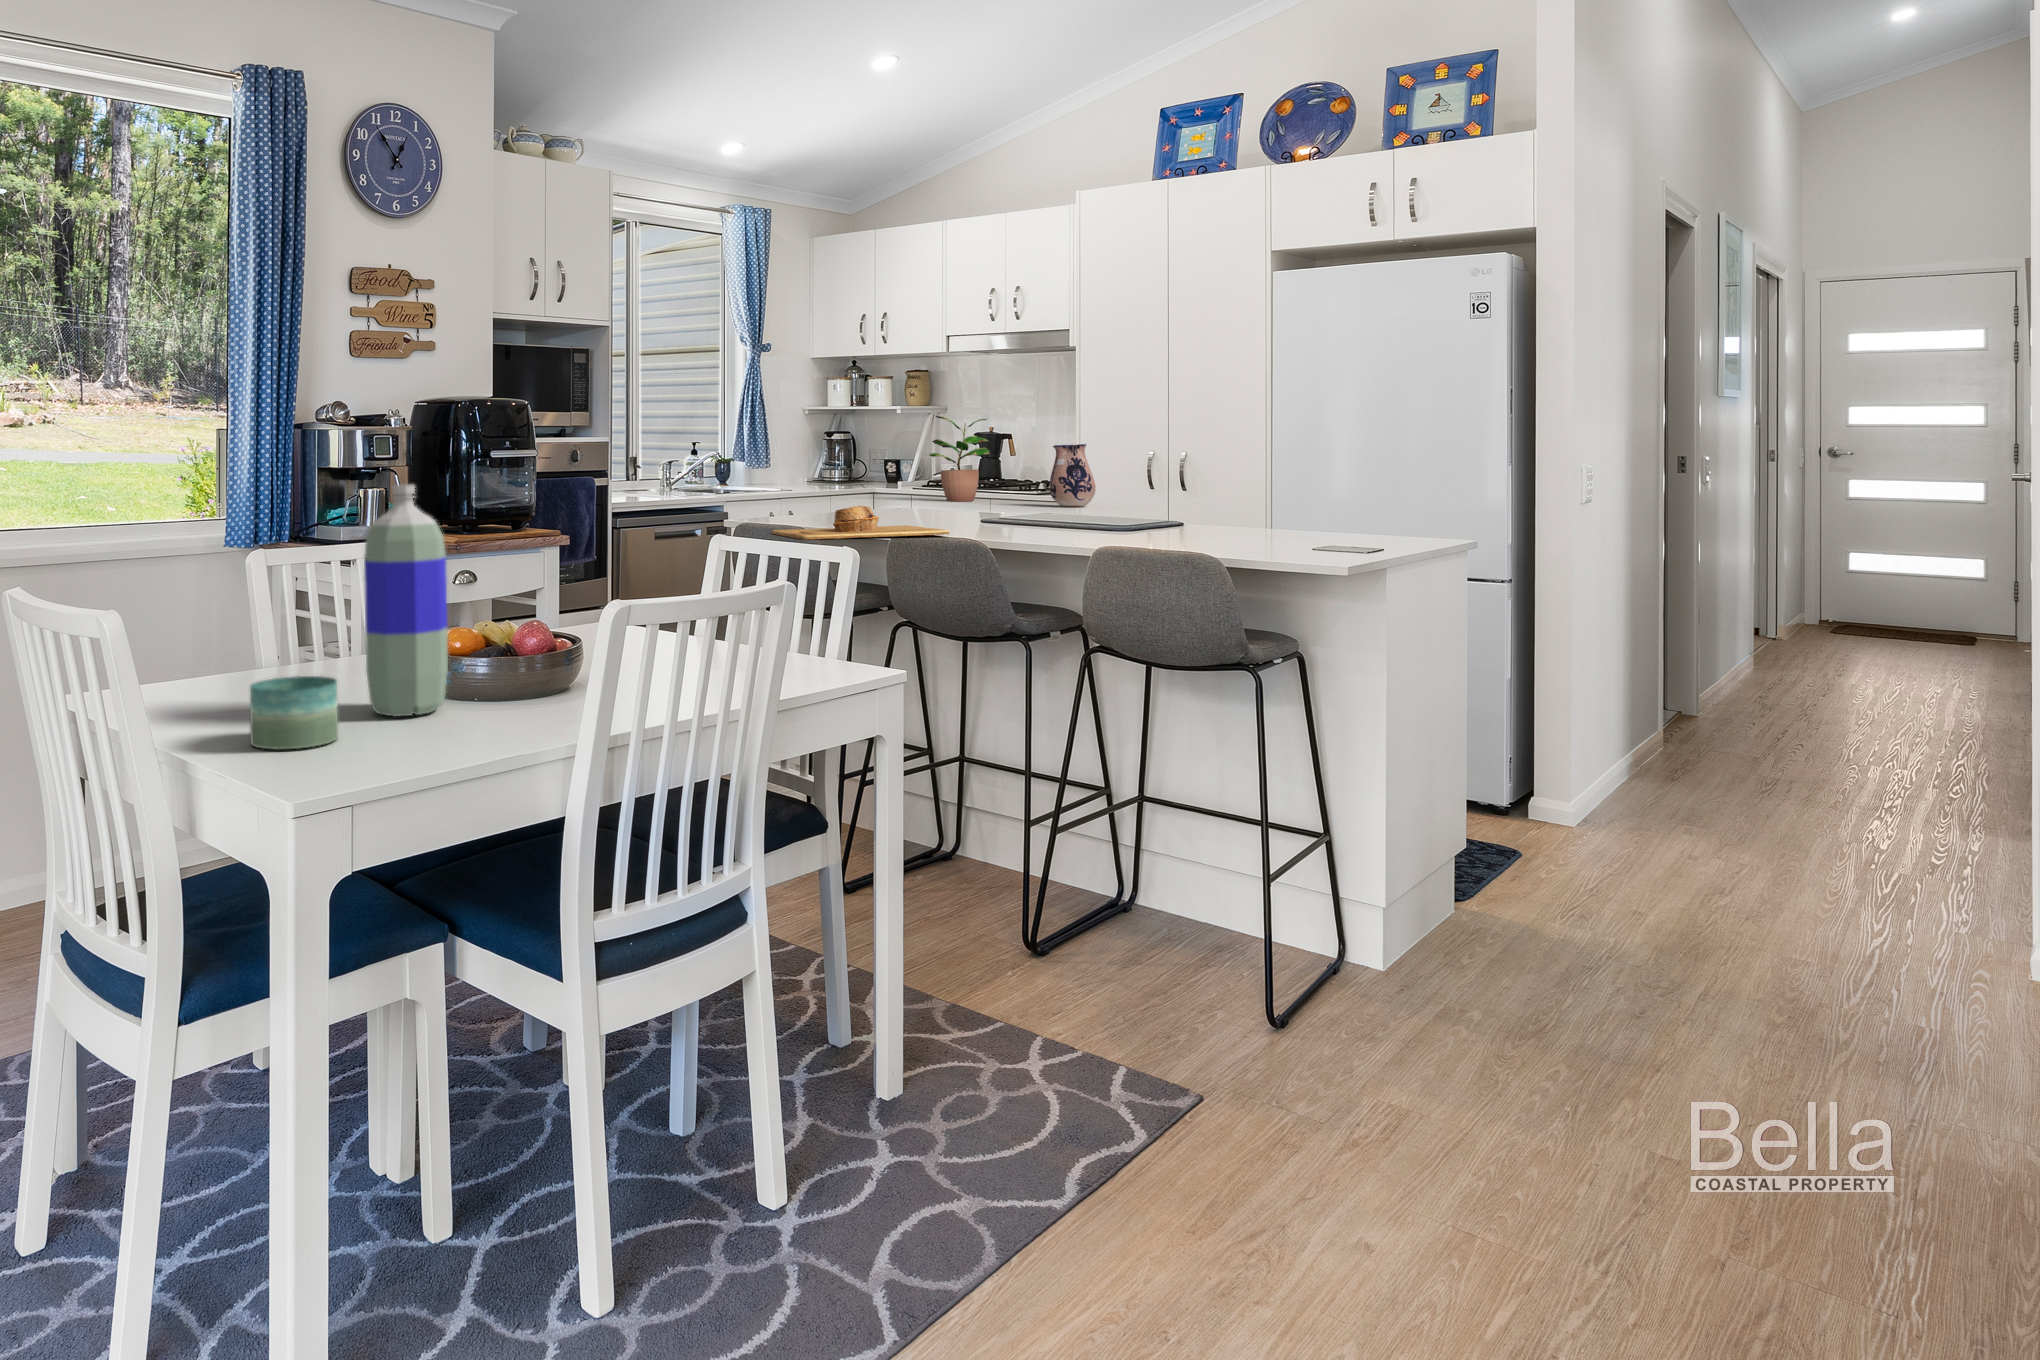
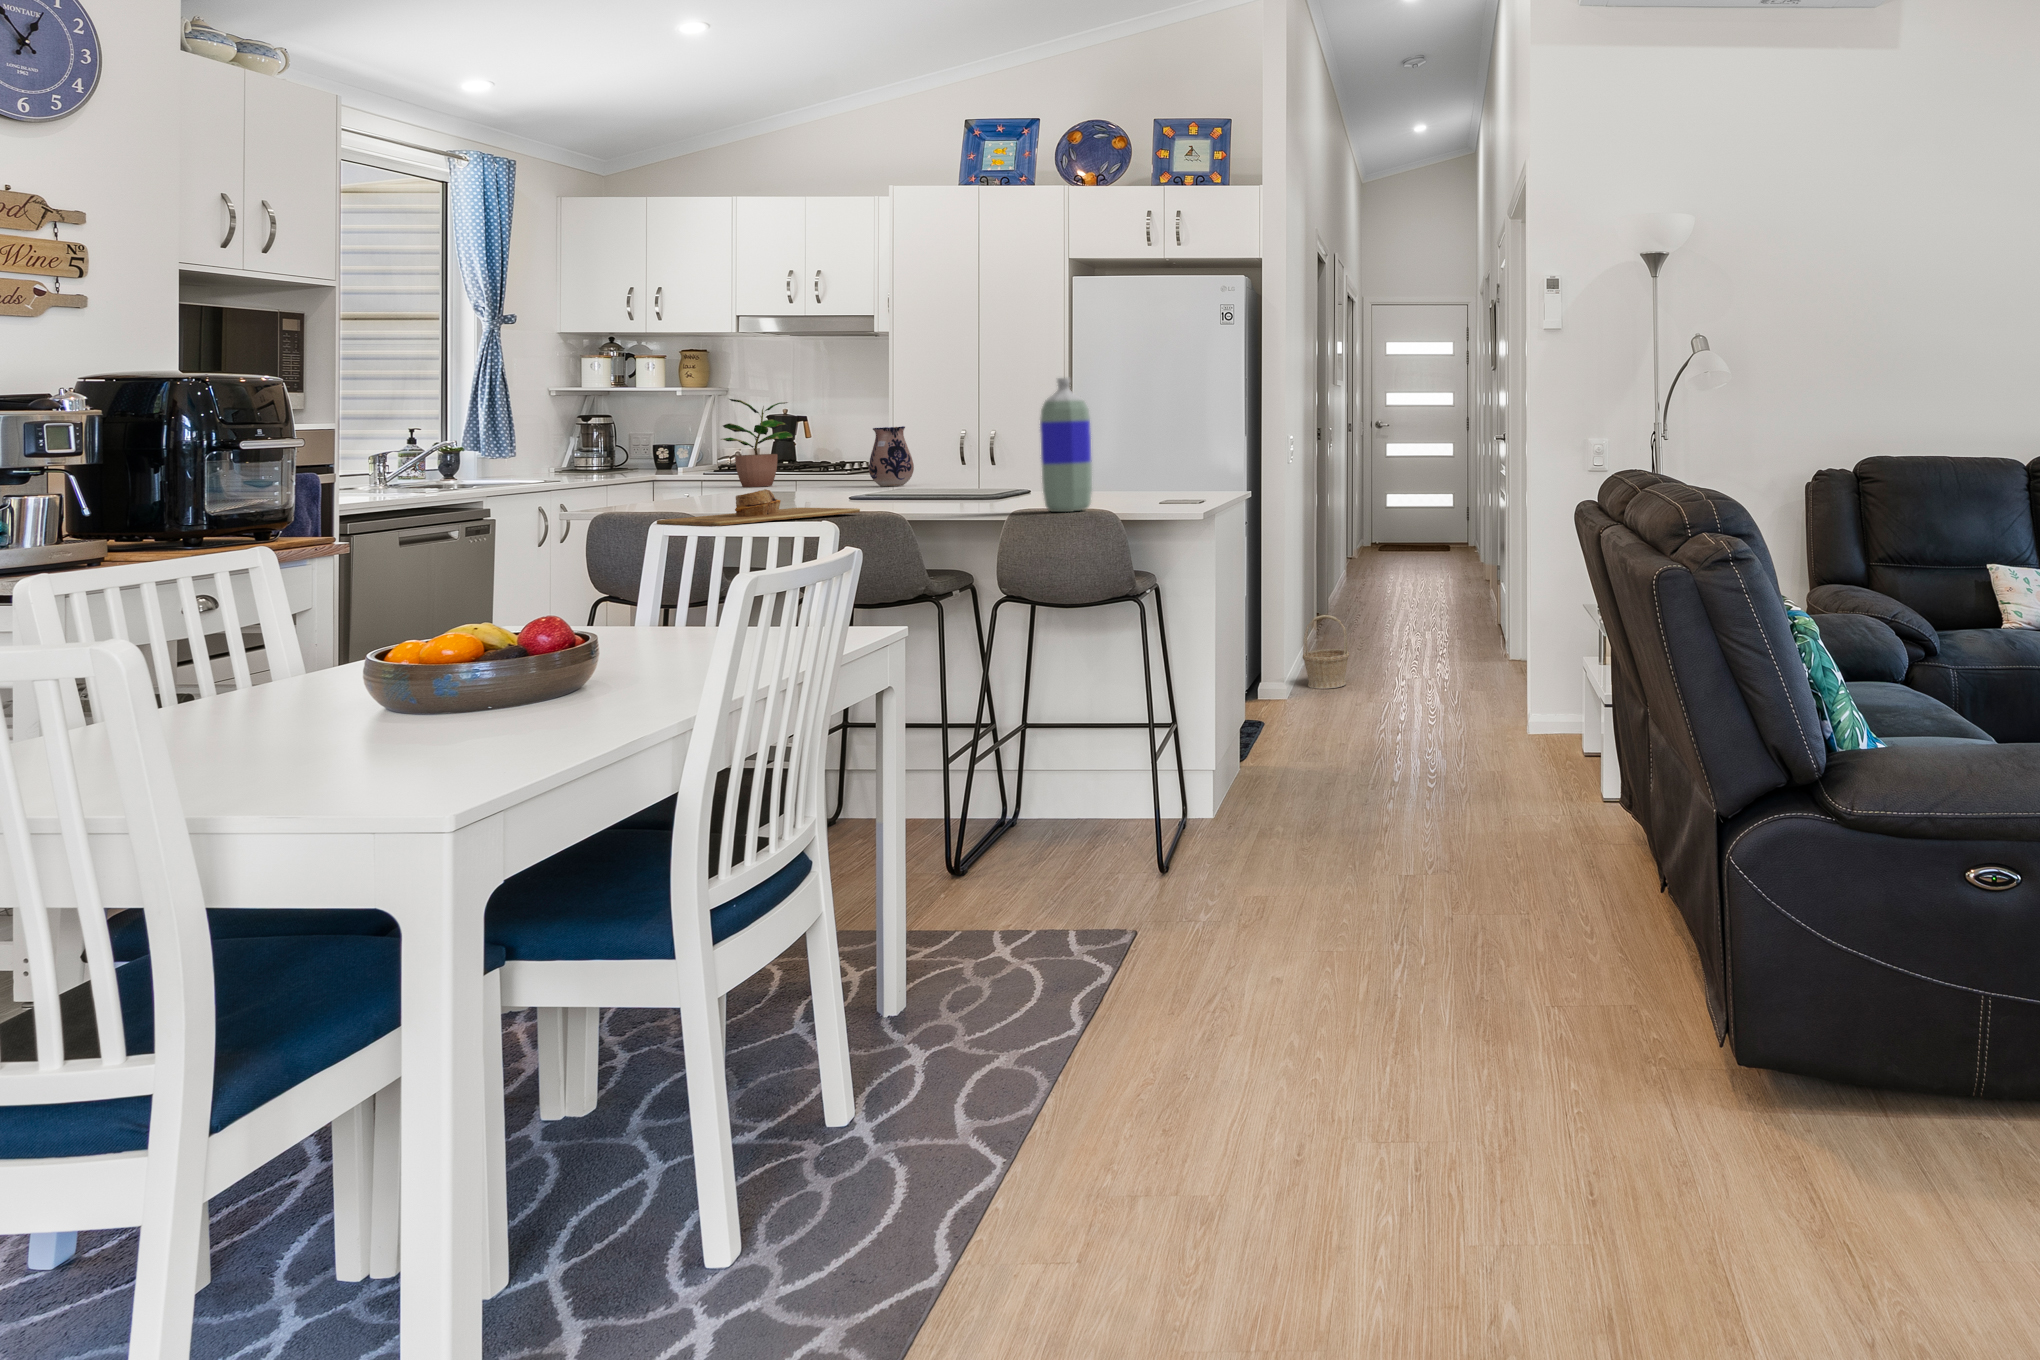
bottle: present [364,485,448,716] -> present [1040,378,1092,512]
candle: present [250,676,338,749] -> none [256,701,388,793]
basket: none [1606,716,1690,823] -> present [1303,615,1349,689]

